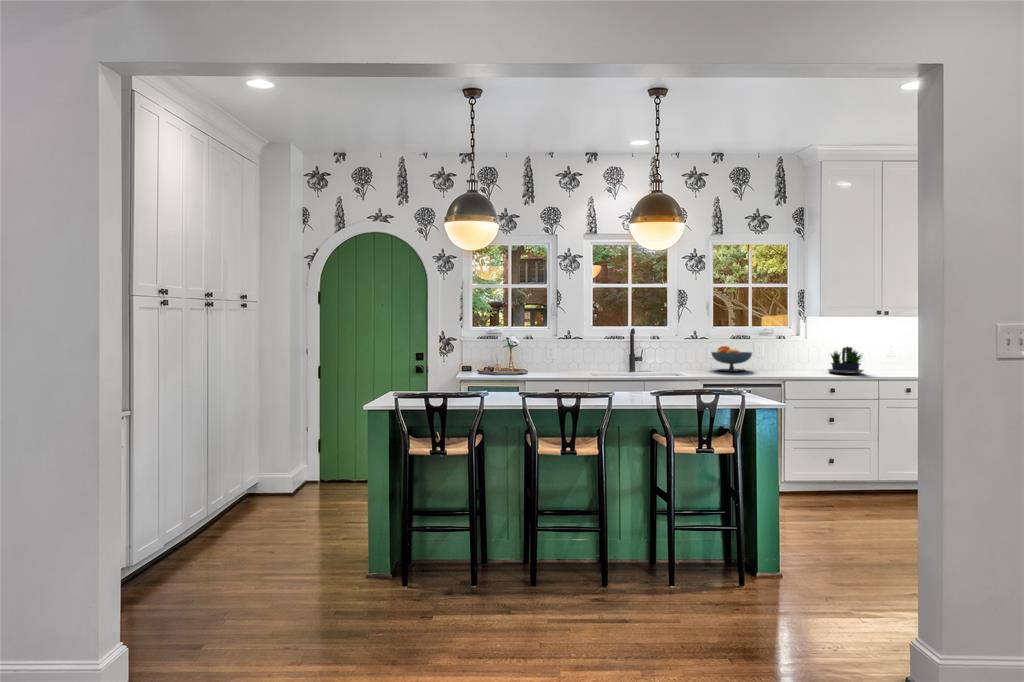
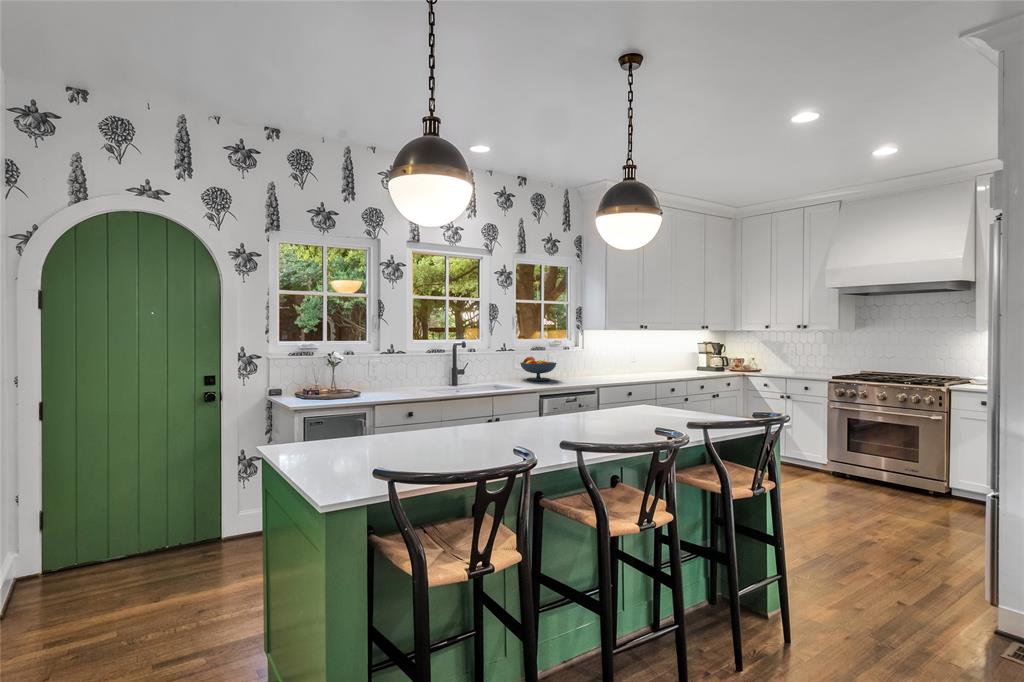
potted plant: present [828,347,864,373] -> none [607,355,639,378]

